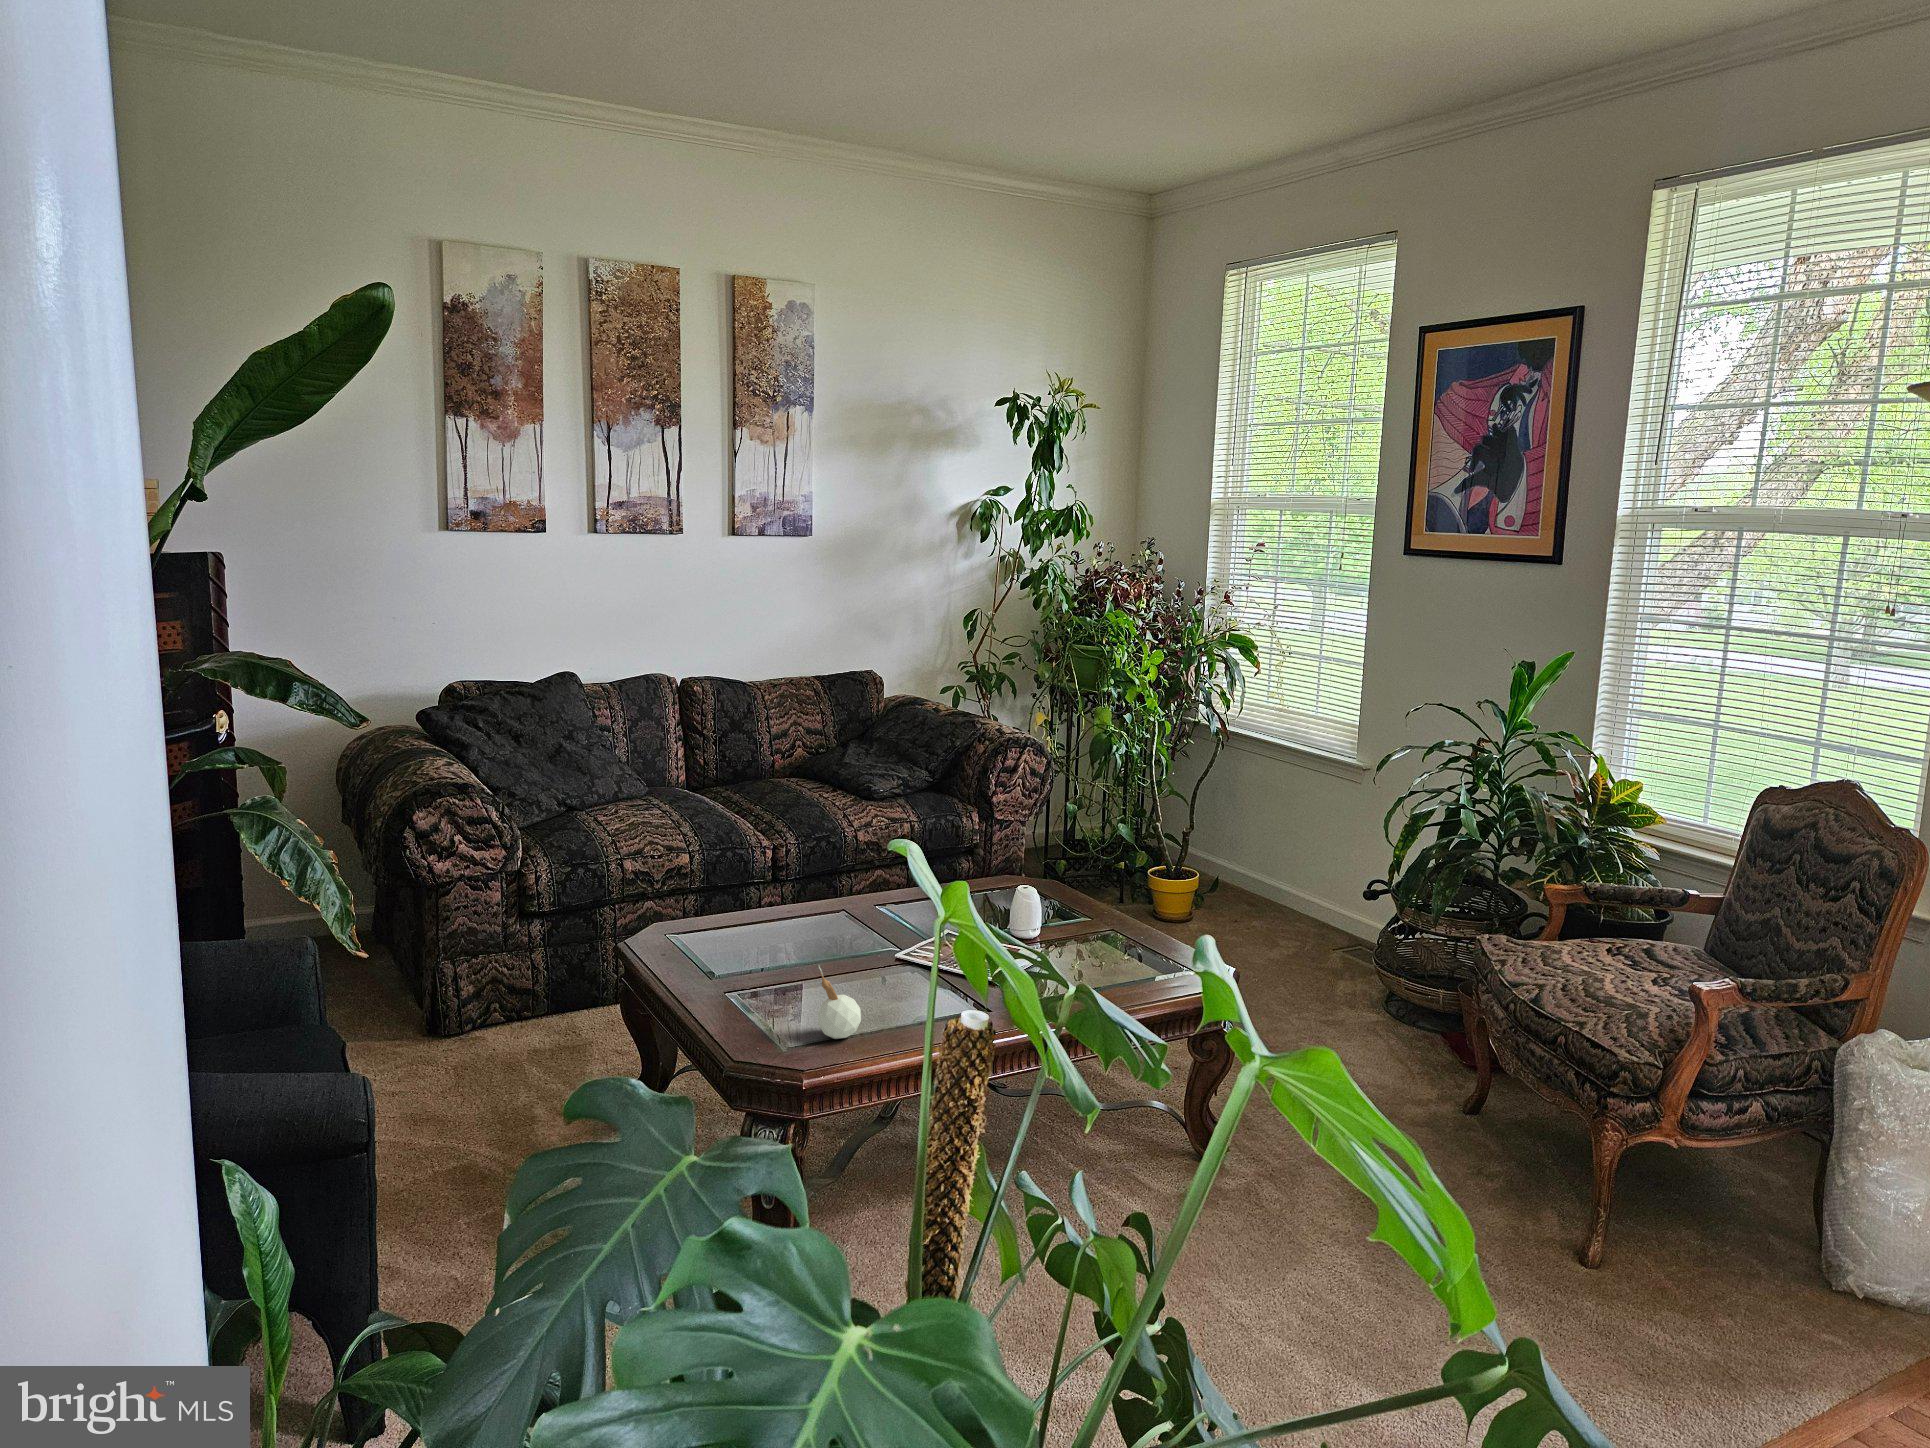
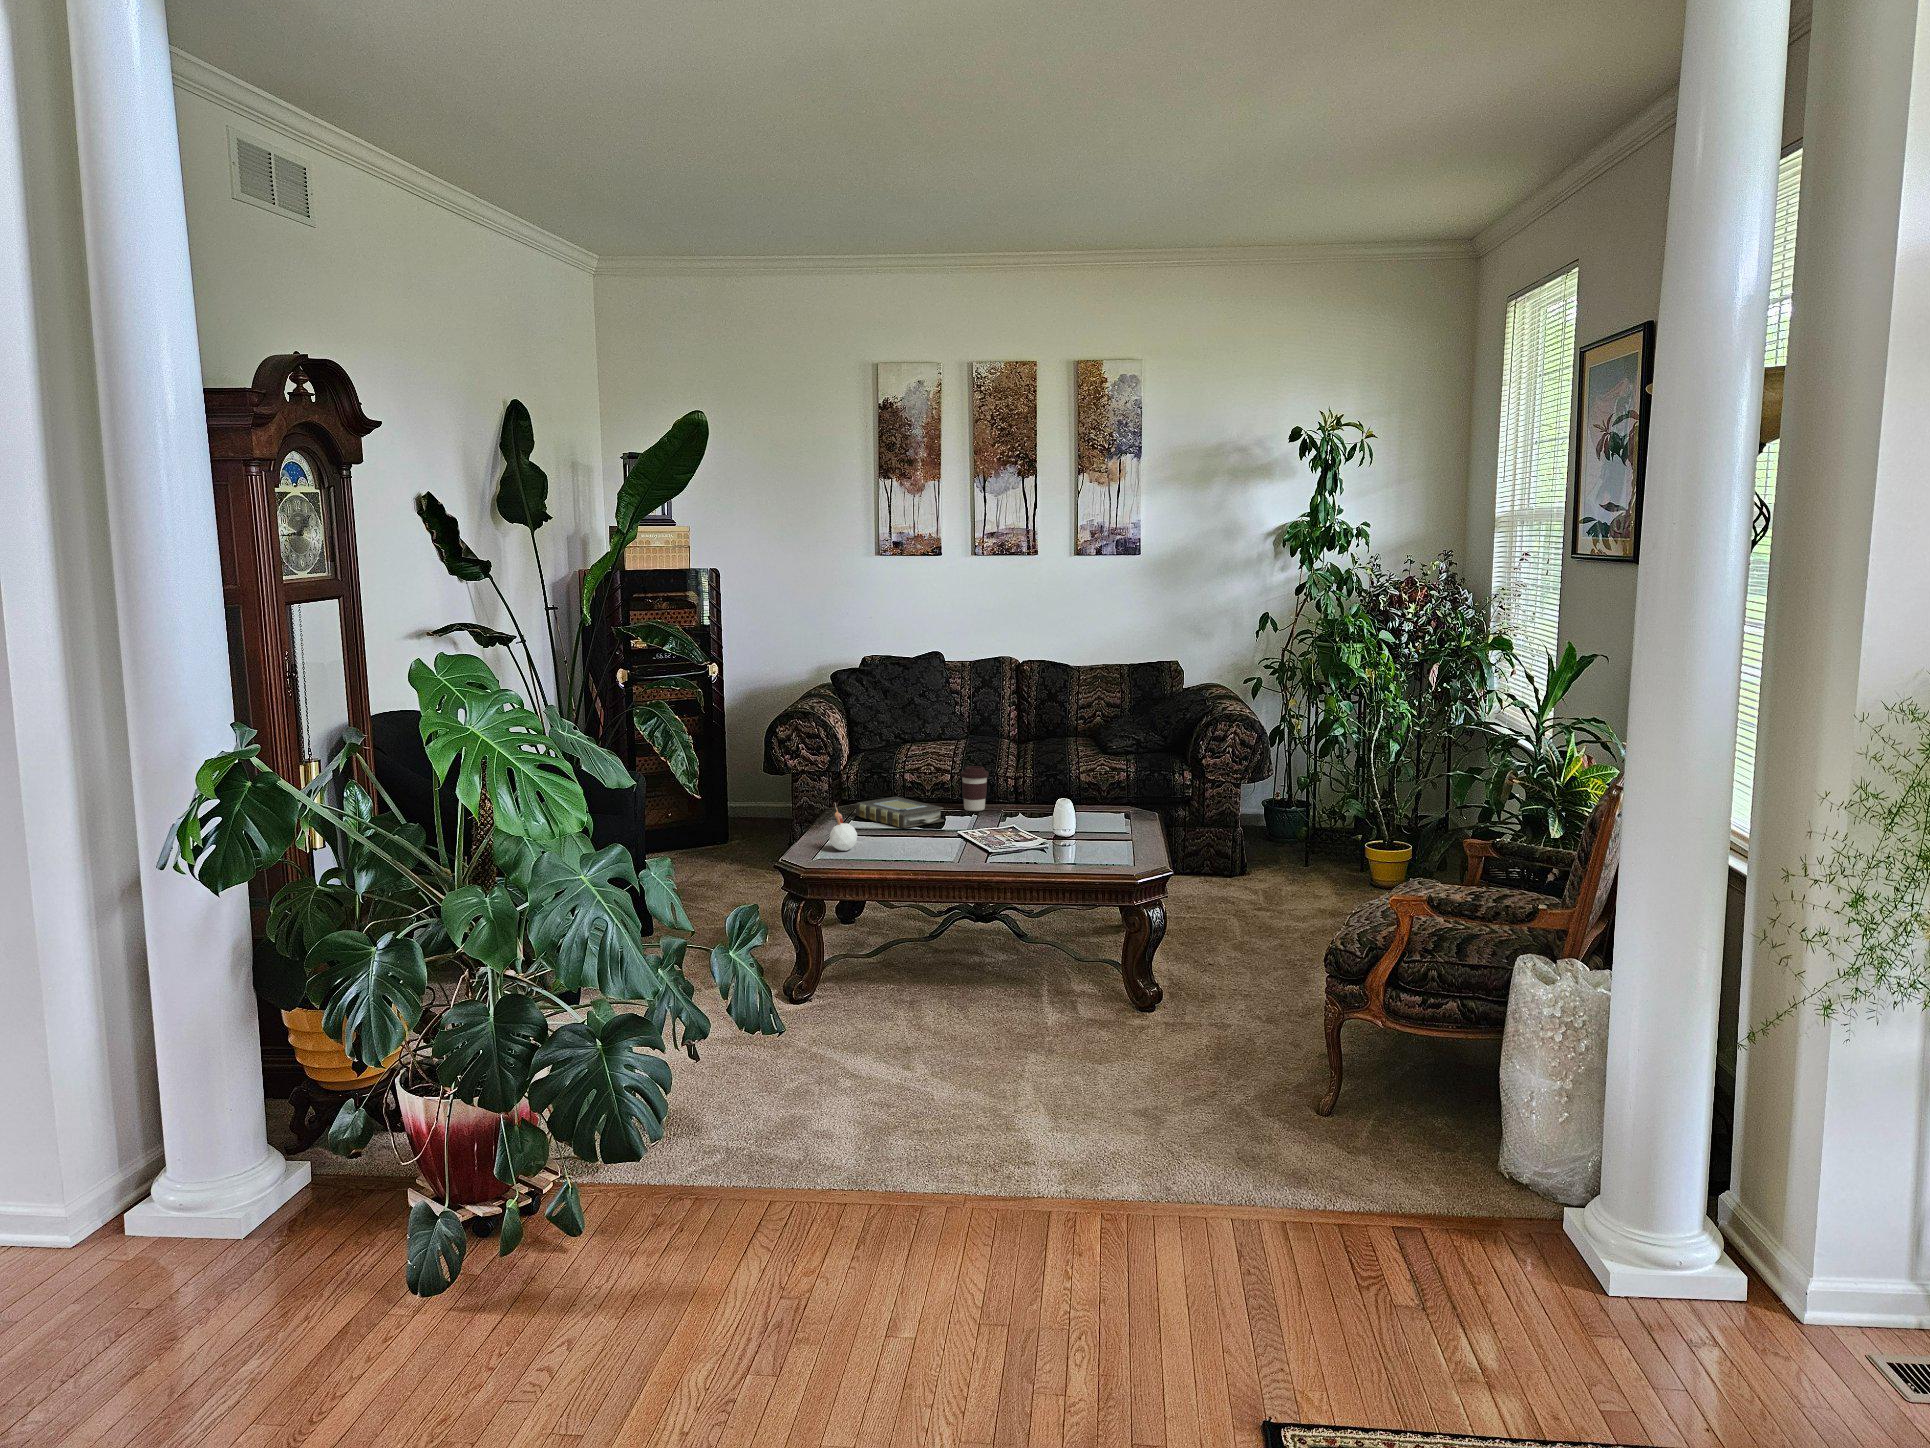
coffee cup: none [820,854,860,919] -> present [961,766,989,811]
book: none [714,917,851,971] -> present [856,797,944,828]

